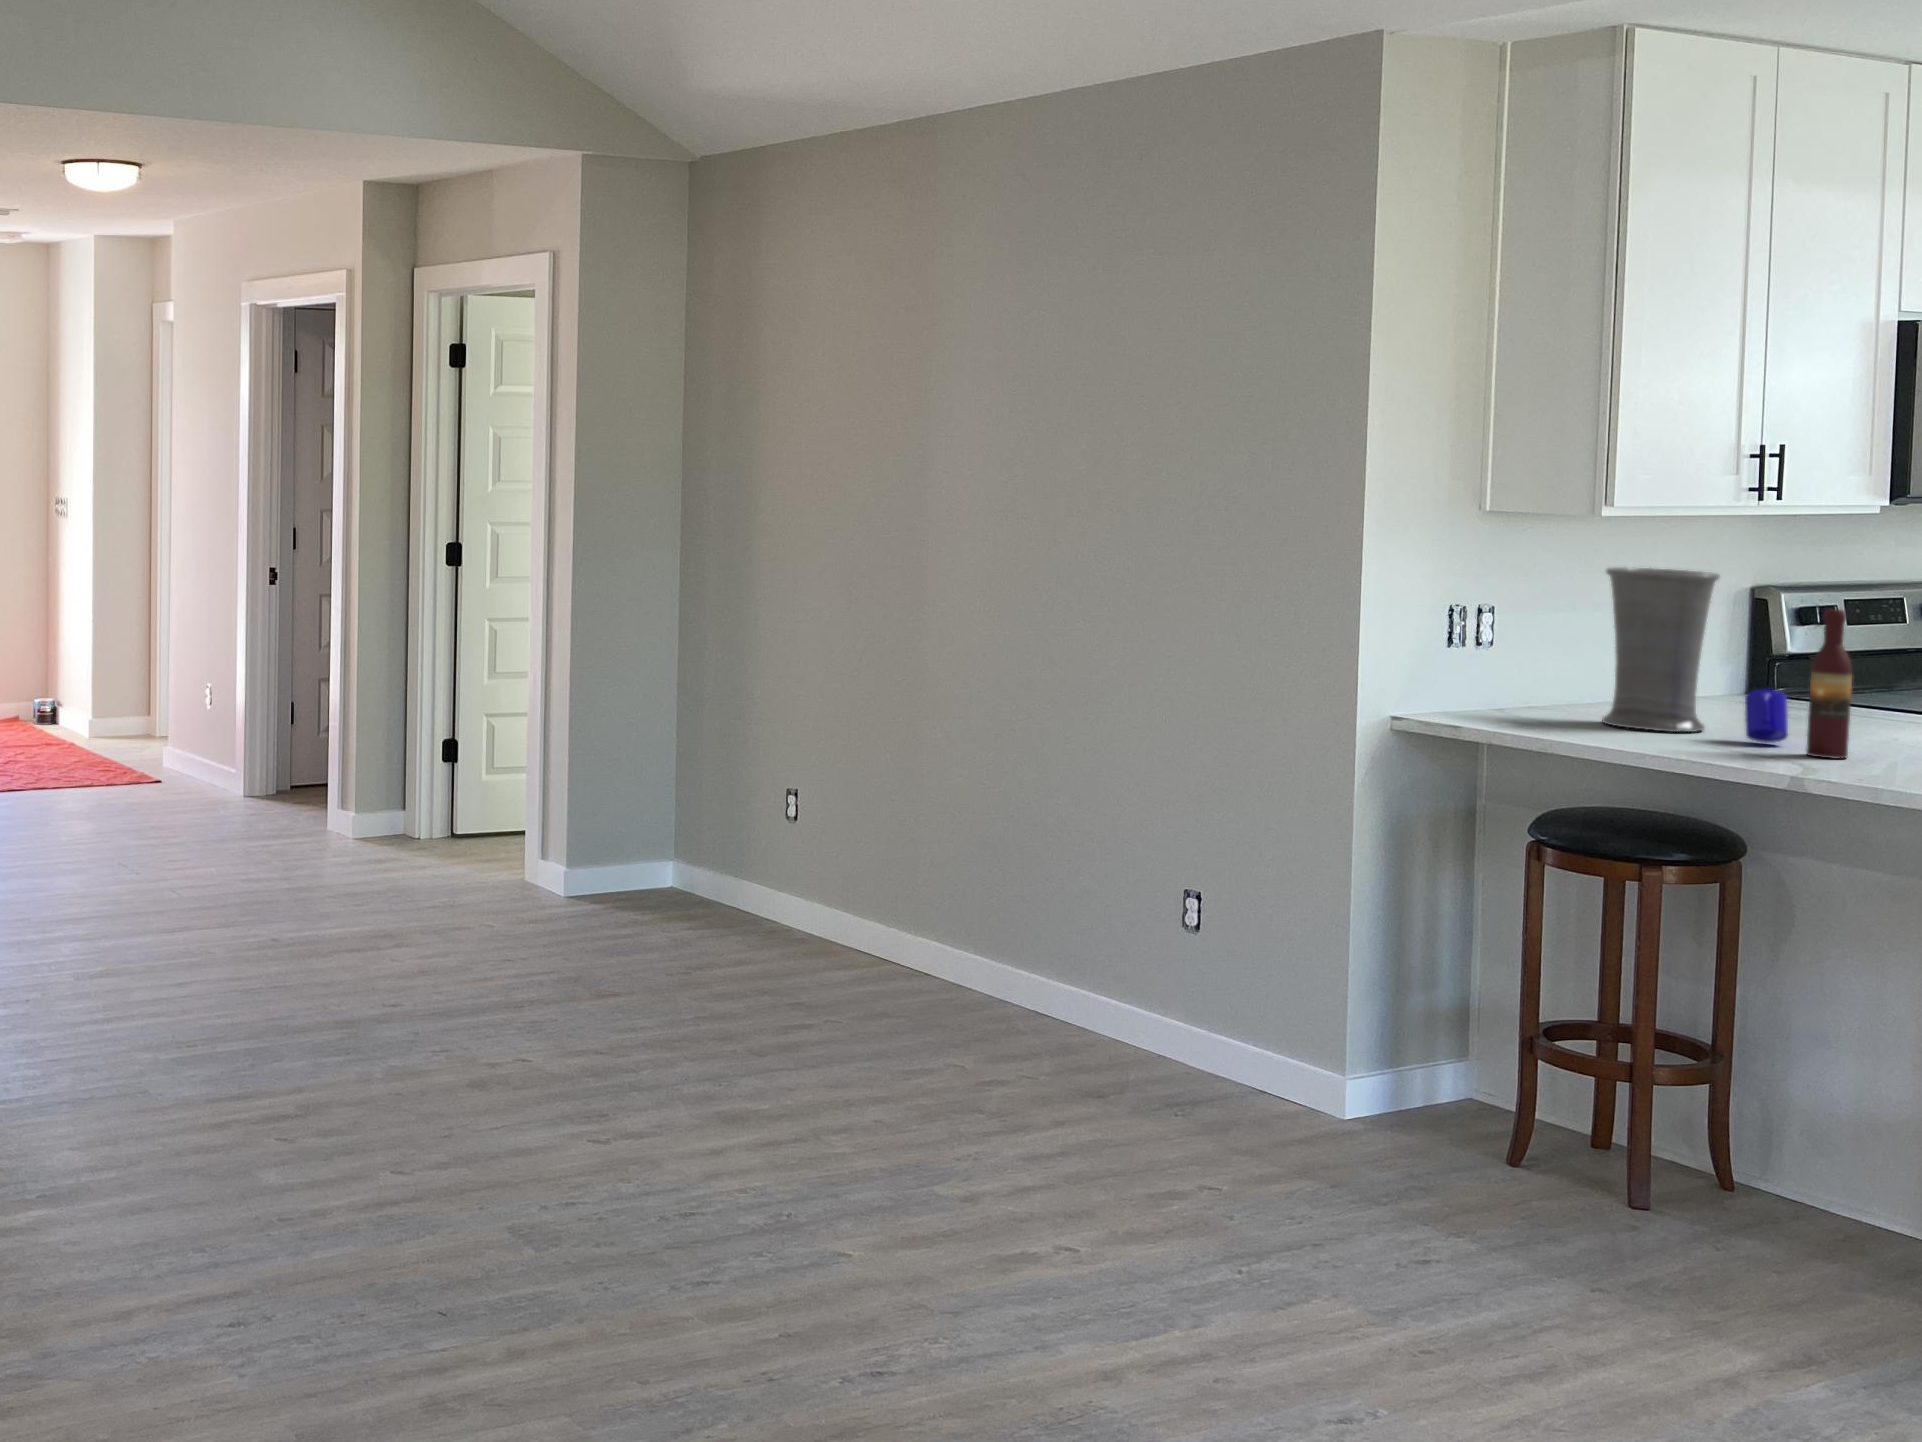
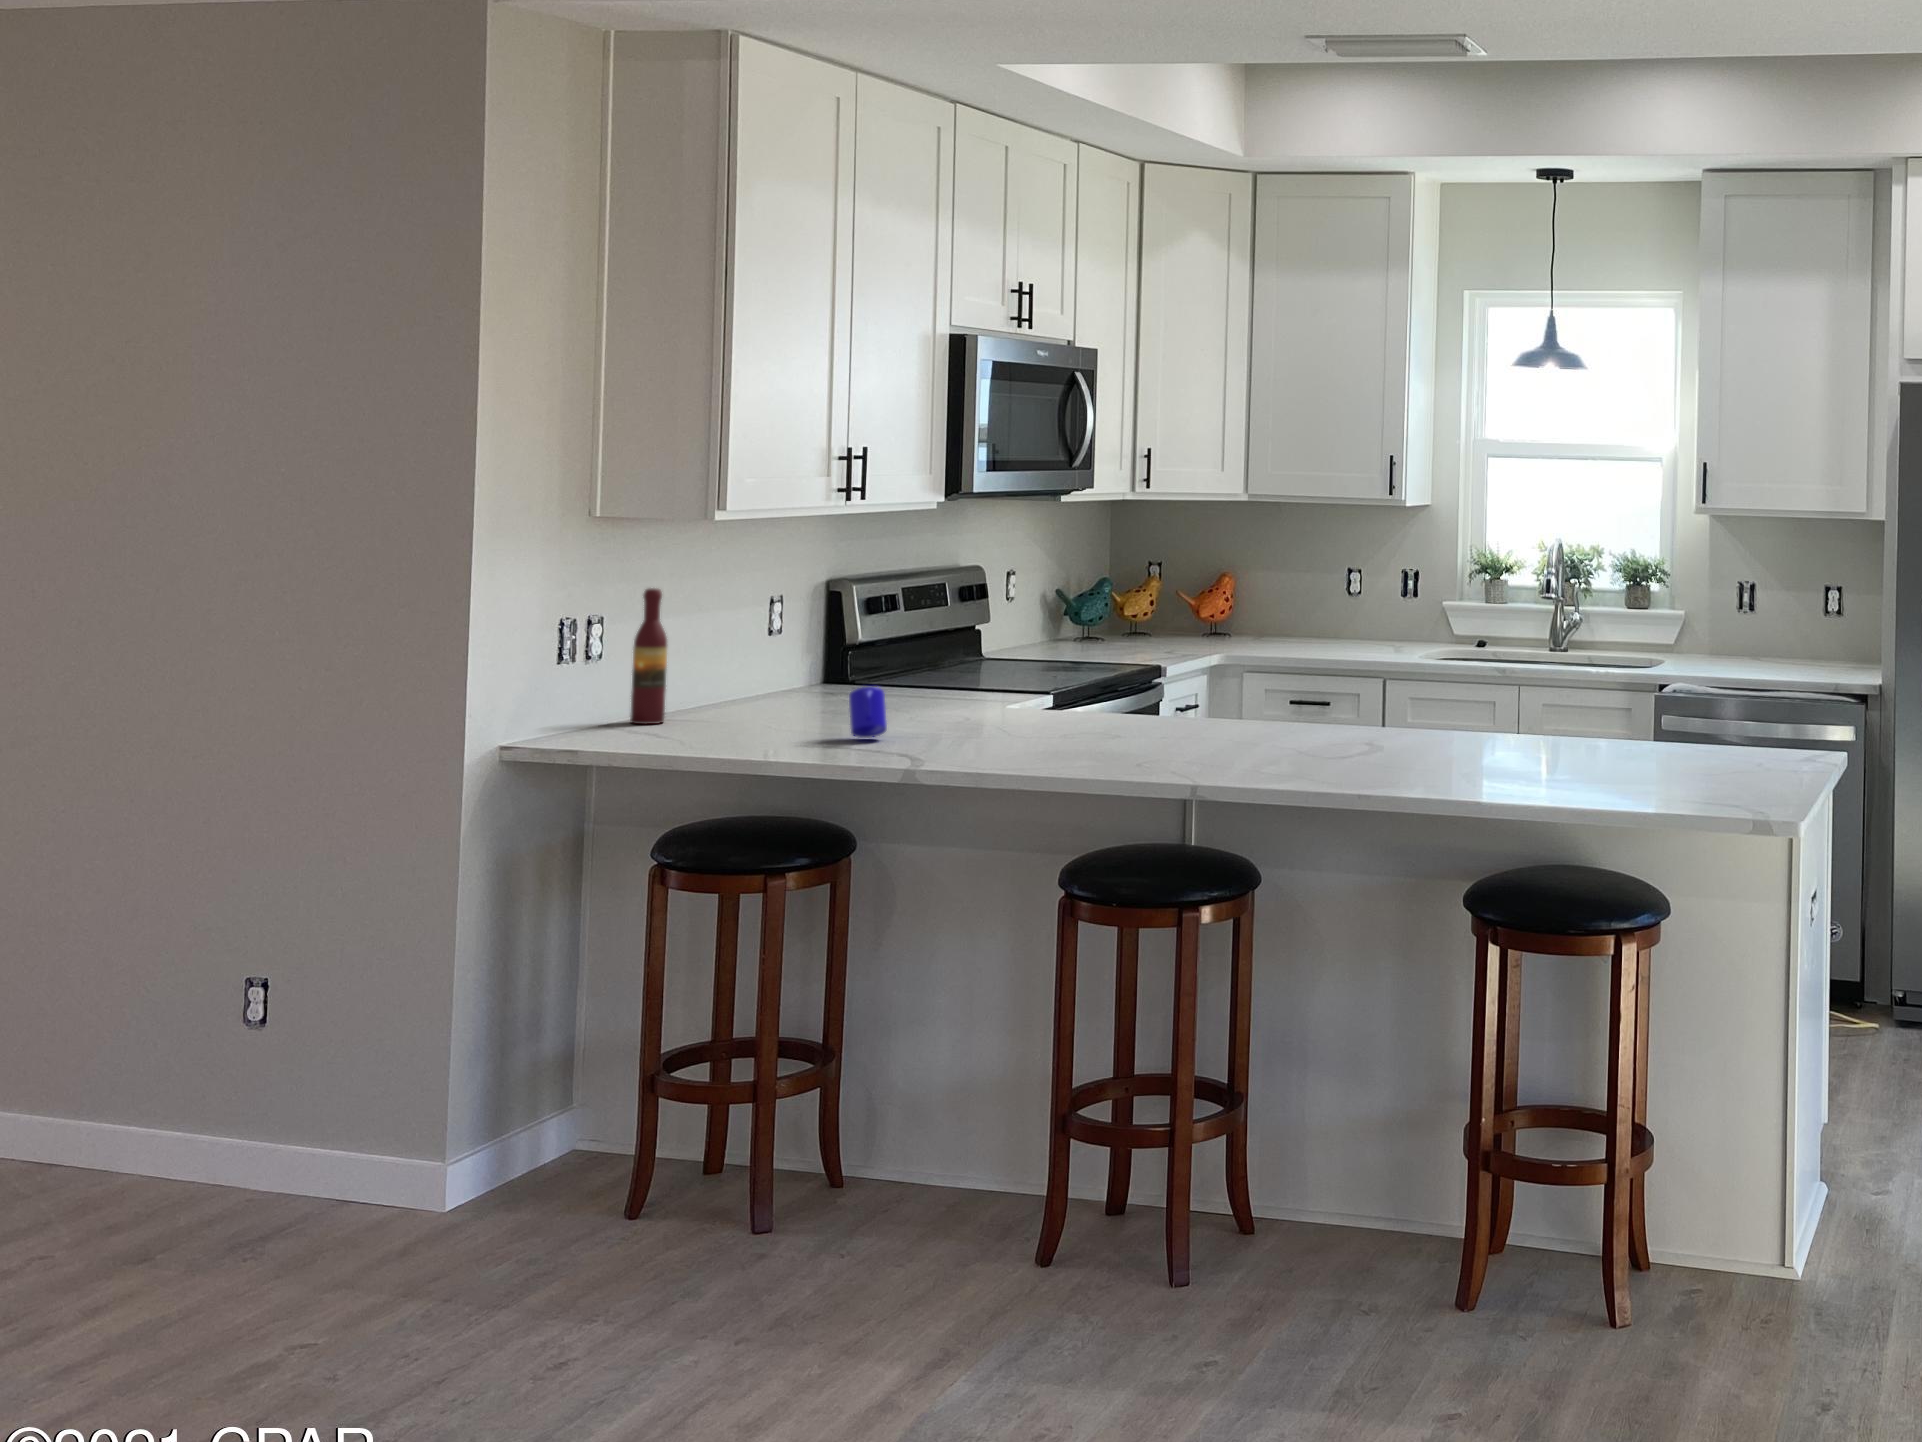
vase: present [1602,567,1720,732] -> none [715,571,823,735]
wine bottle: present [1806,609,1852,759] -> present [630,588,667,724]

